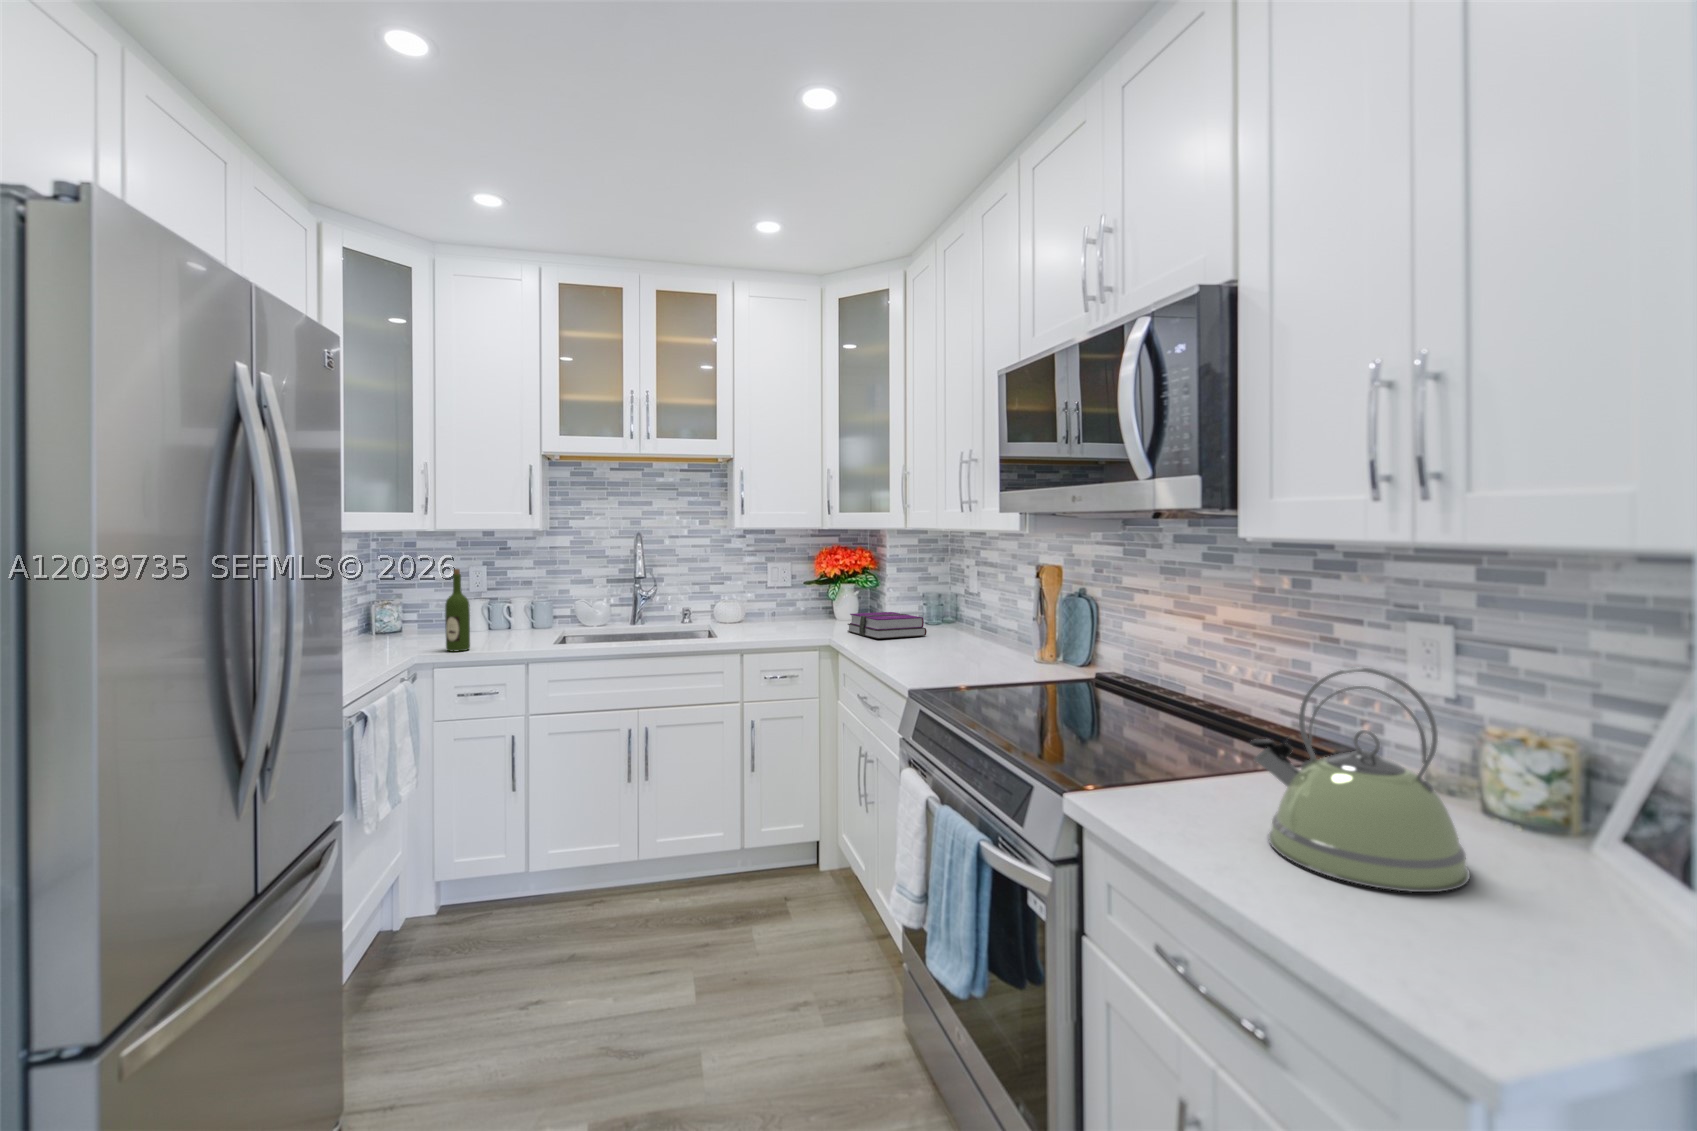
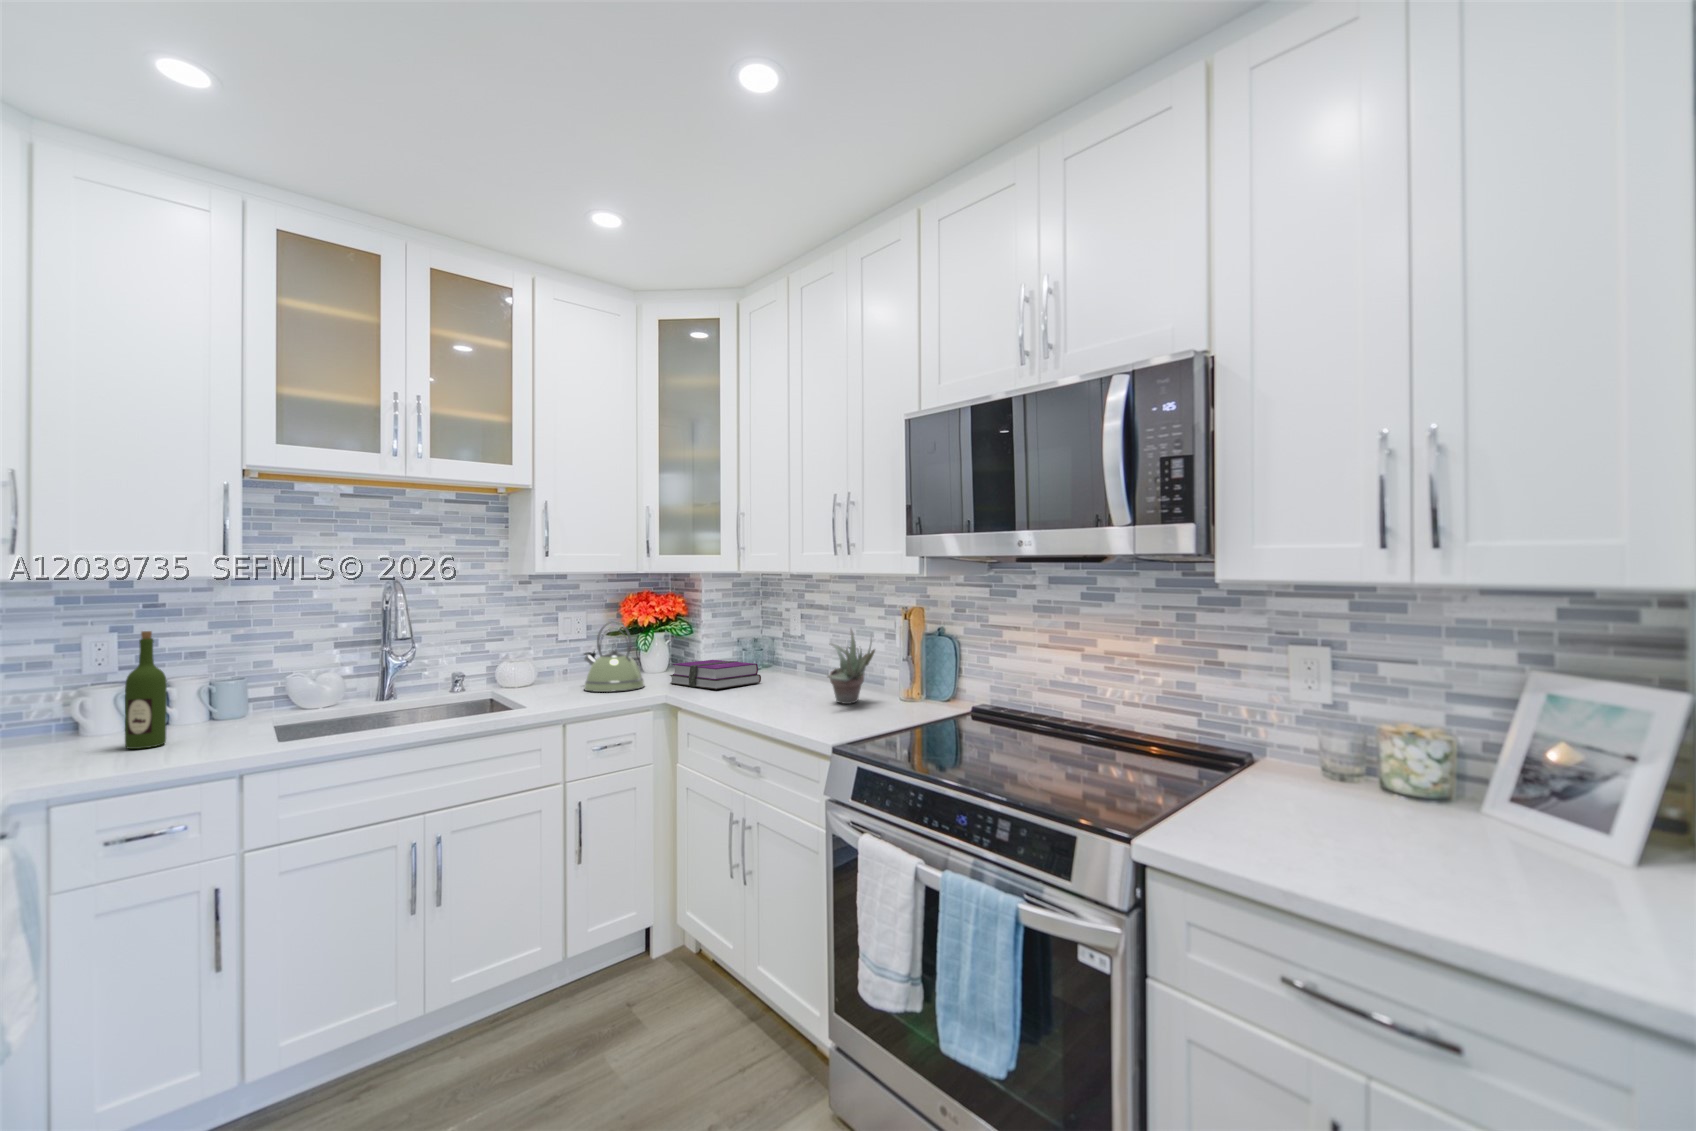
succulent plant: none [949,585,1007,660] -> present [828,629,875,704]
kettle: present [1251,667,1470,892] -> present [584,622,644,692]

